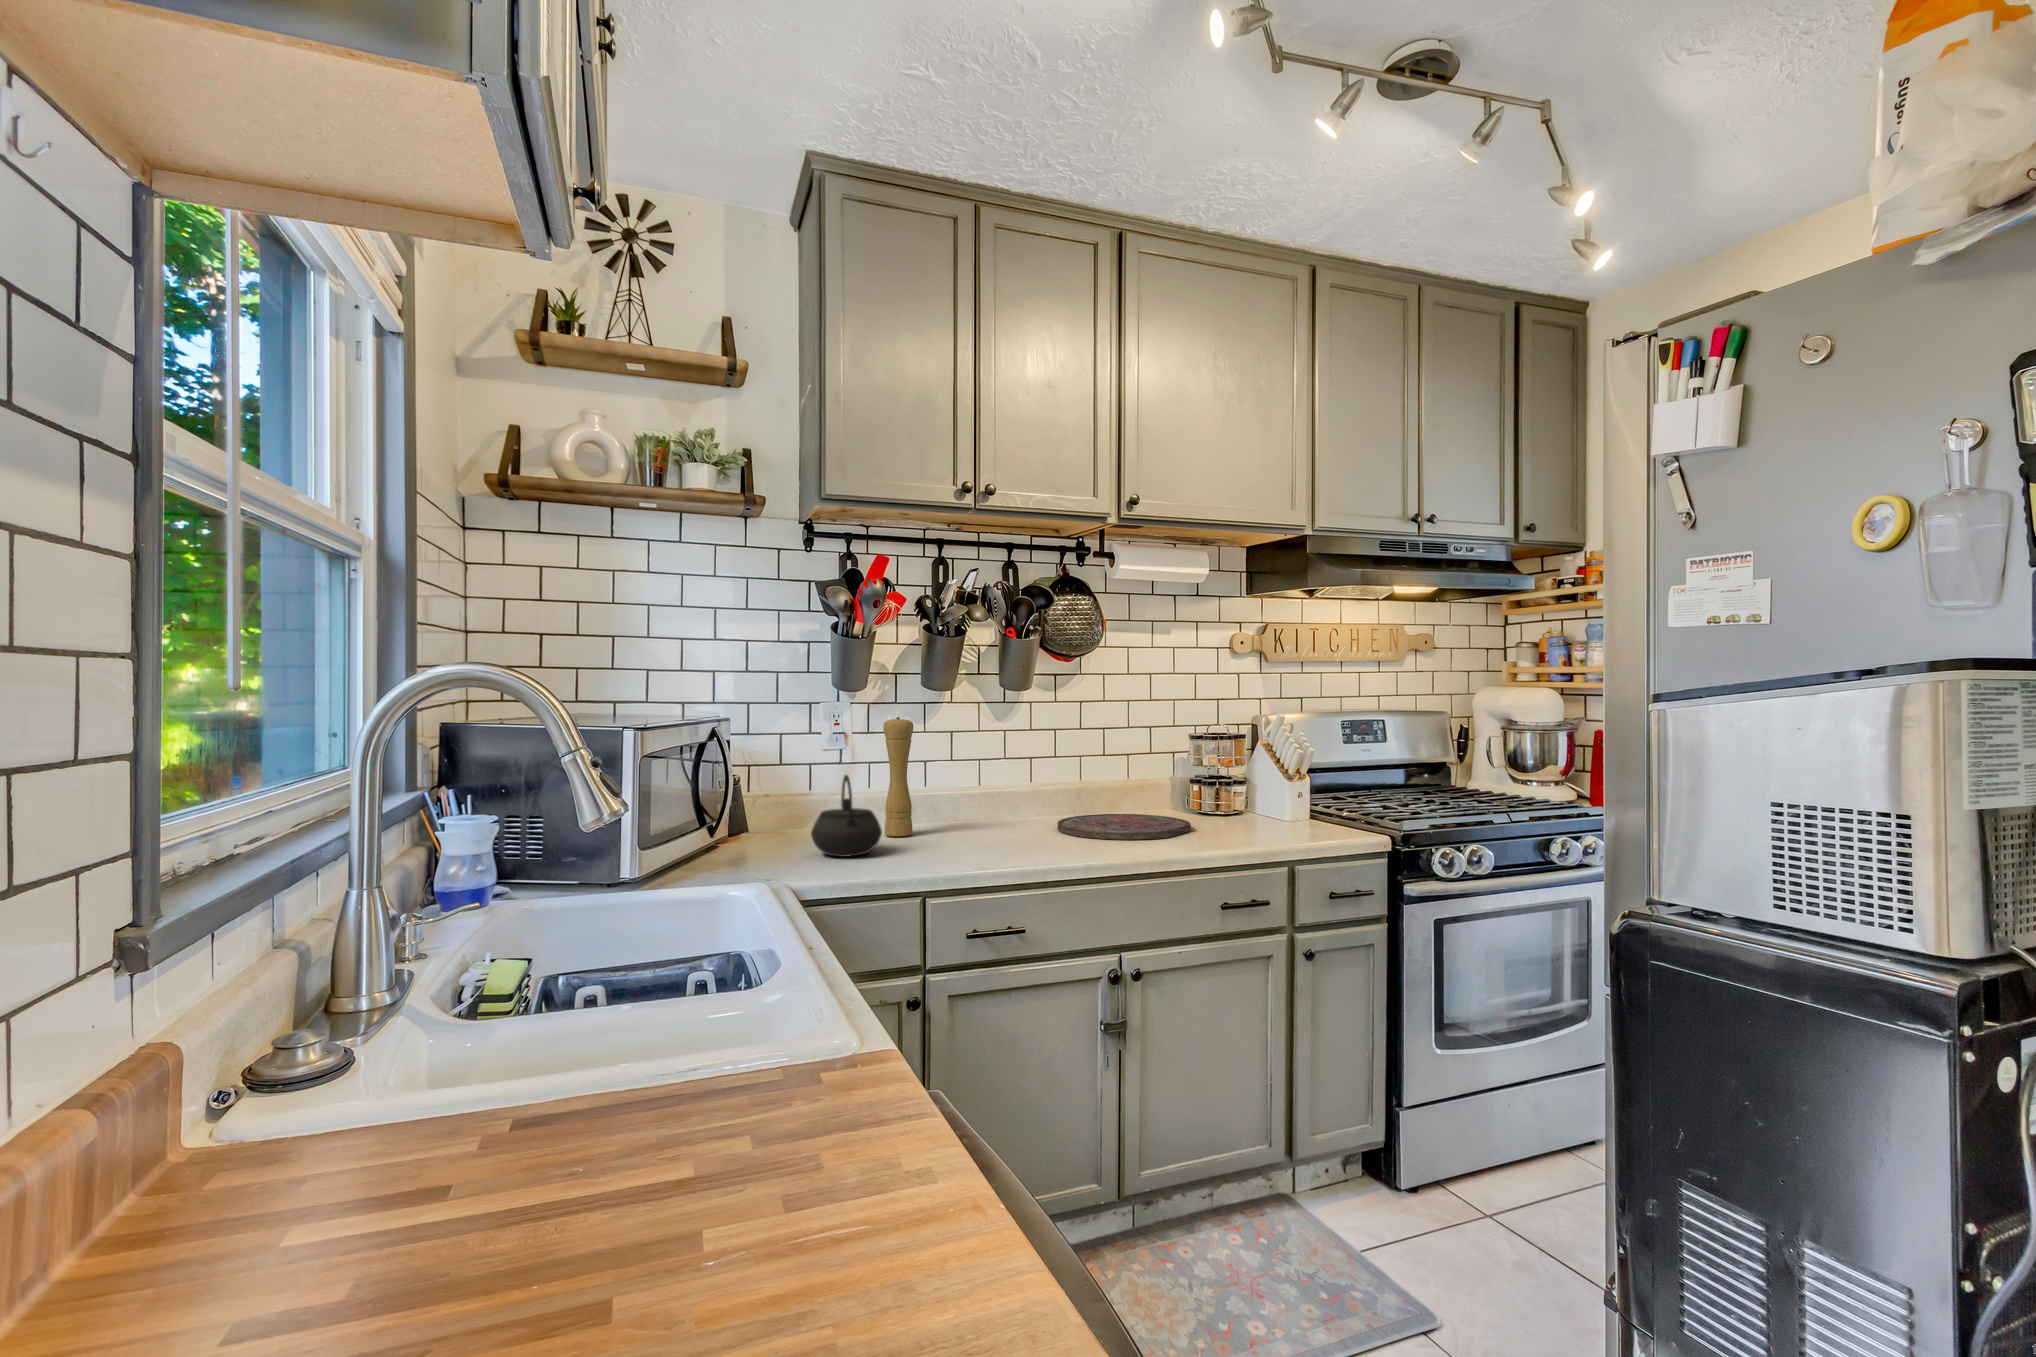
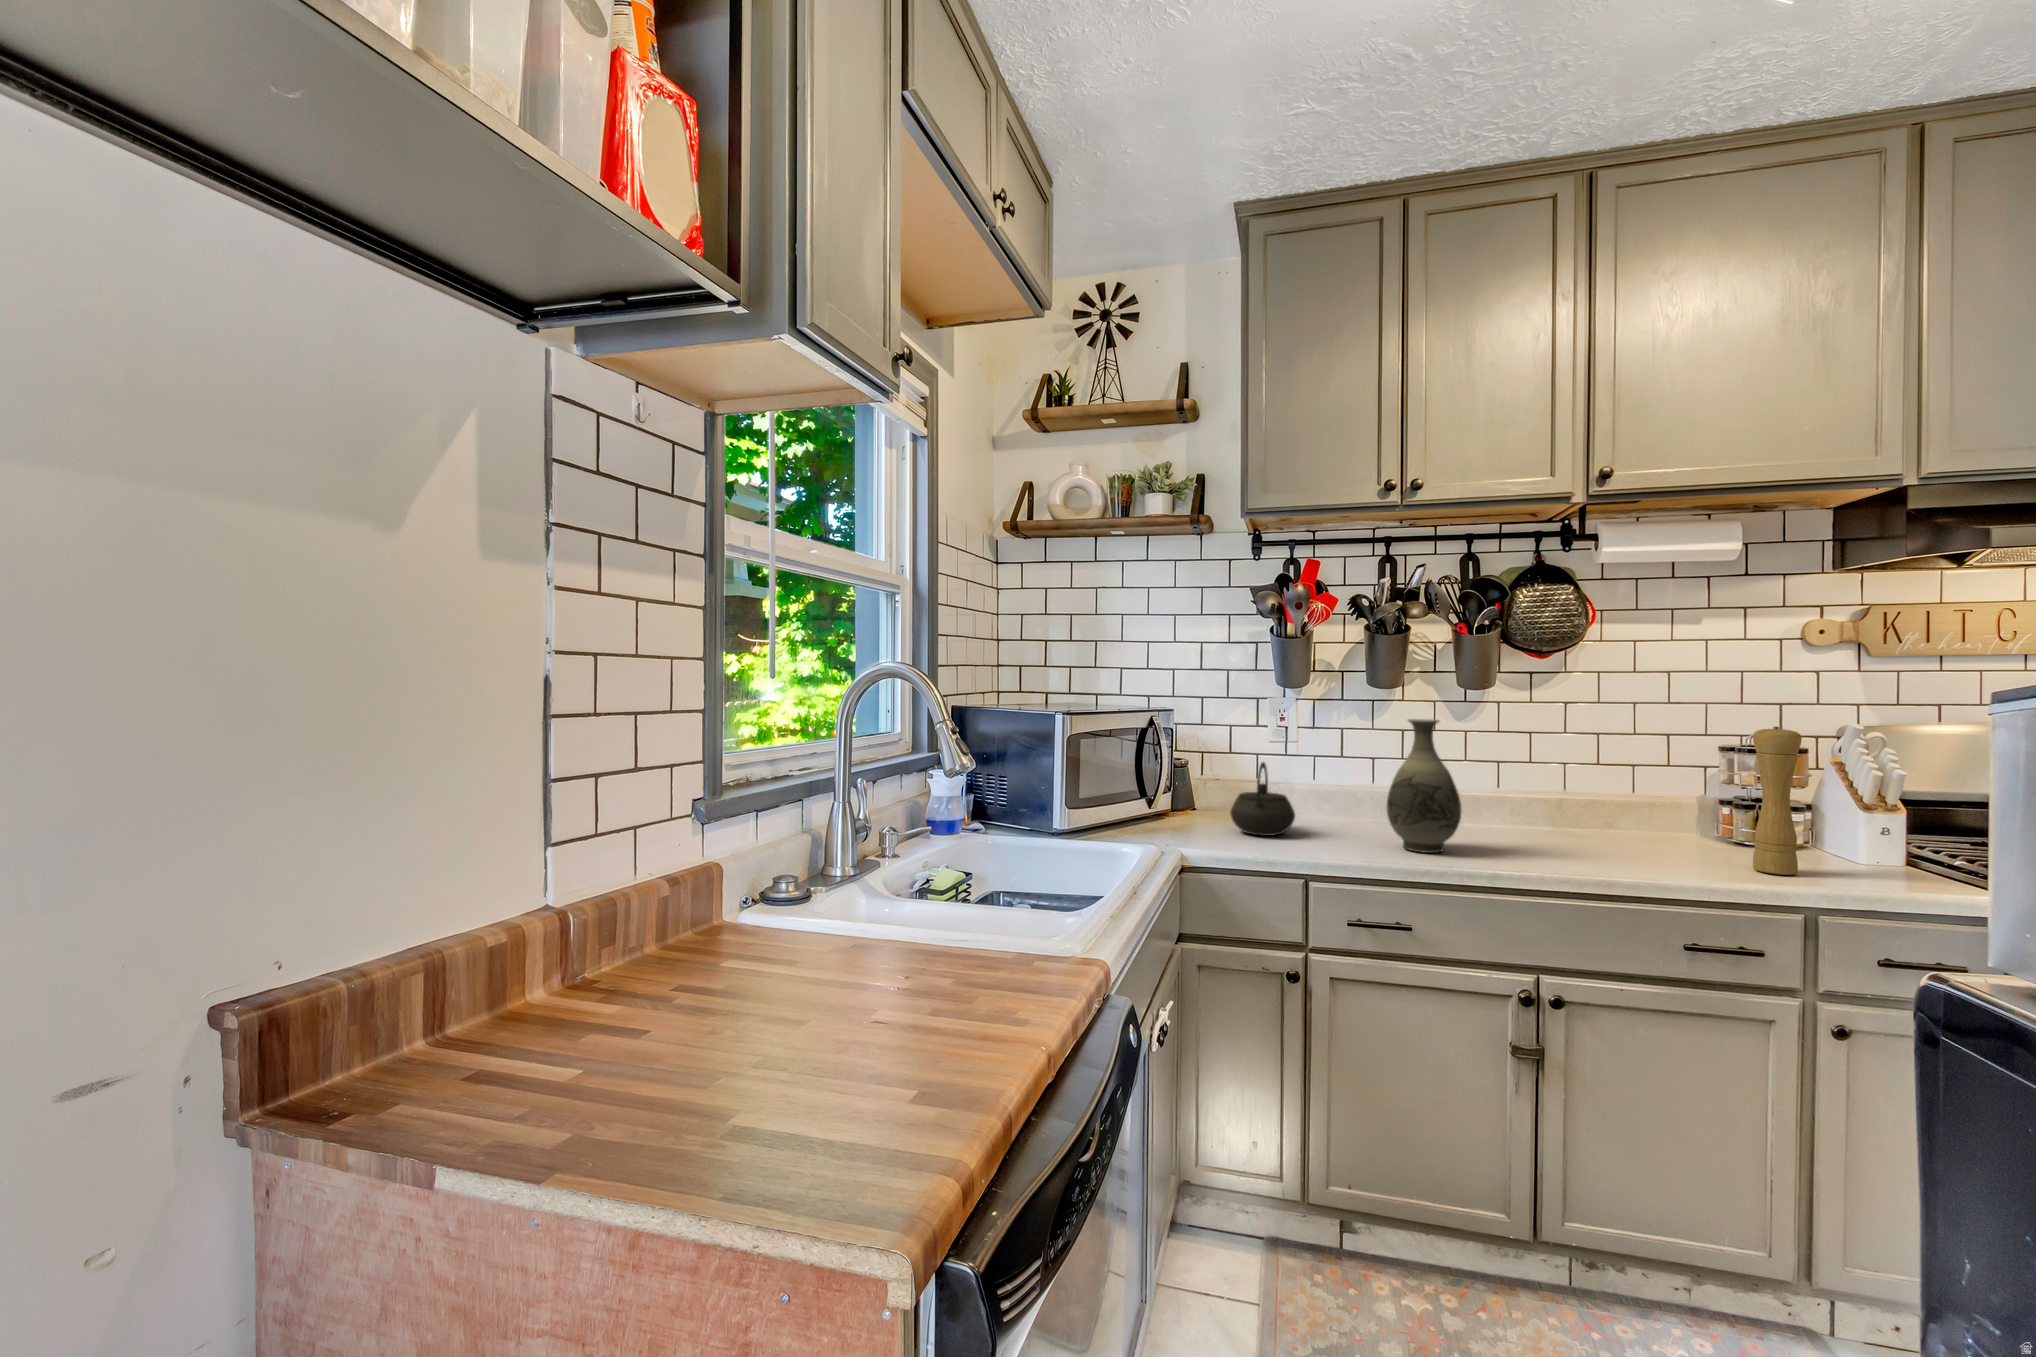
pepper mill: present [883,717,913,837] -> present [1753,727,1802,875]
vase: none [976,720,1043,852] -> present [1387,719,1461,853]
cutting board: present [1057,814,1191,840] -> none [1508,825,1685,861]

